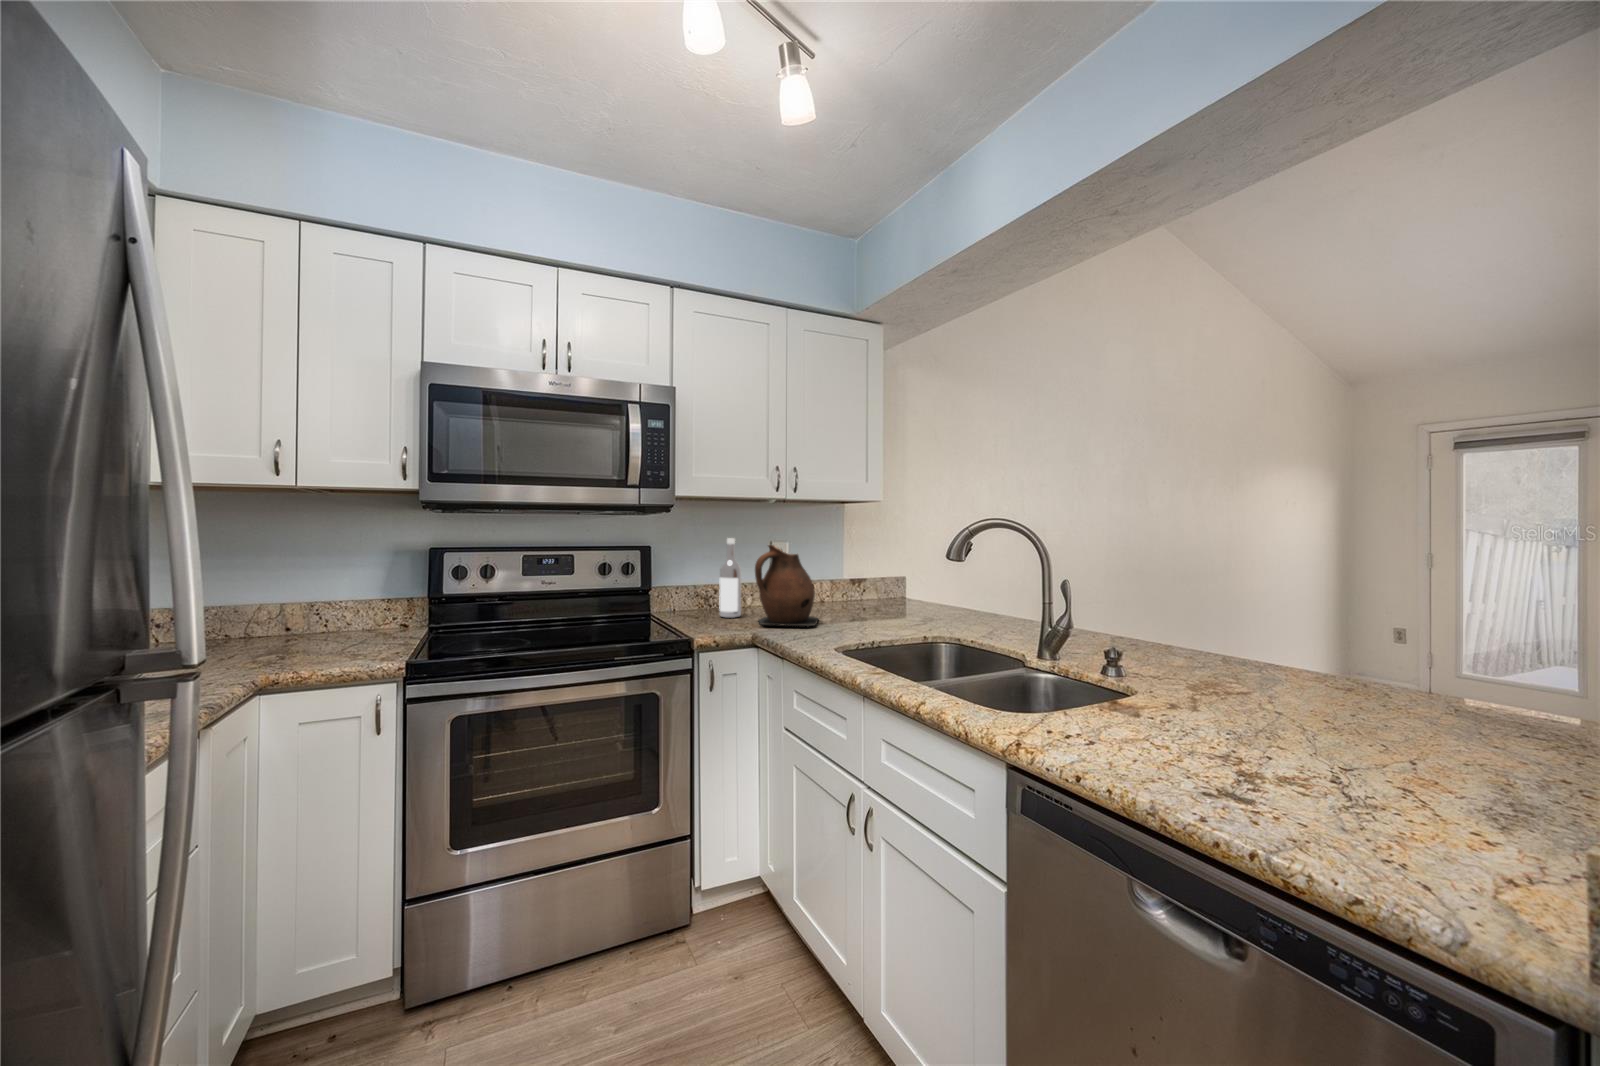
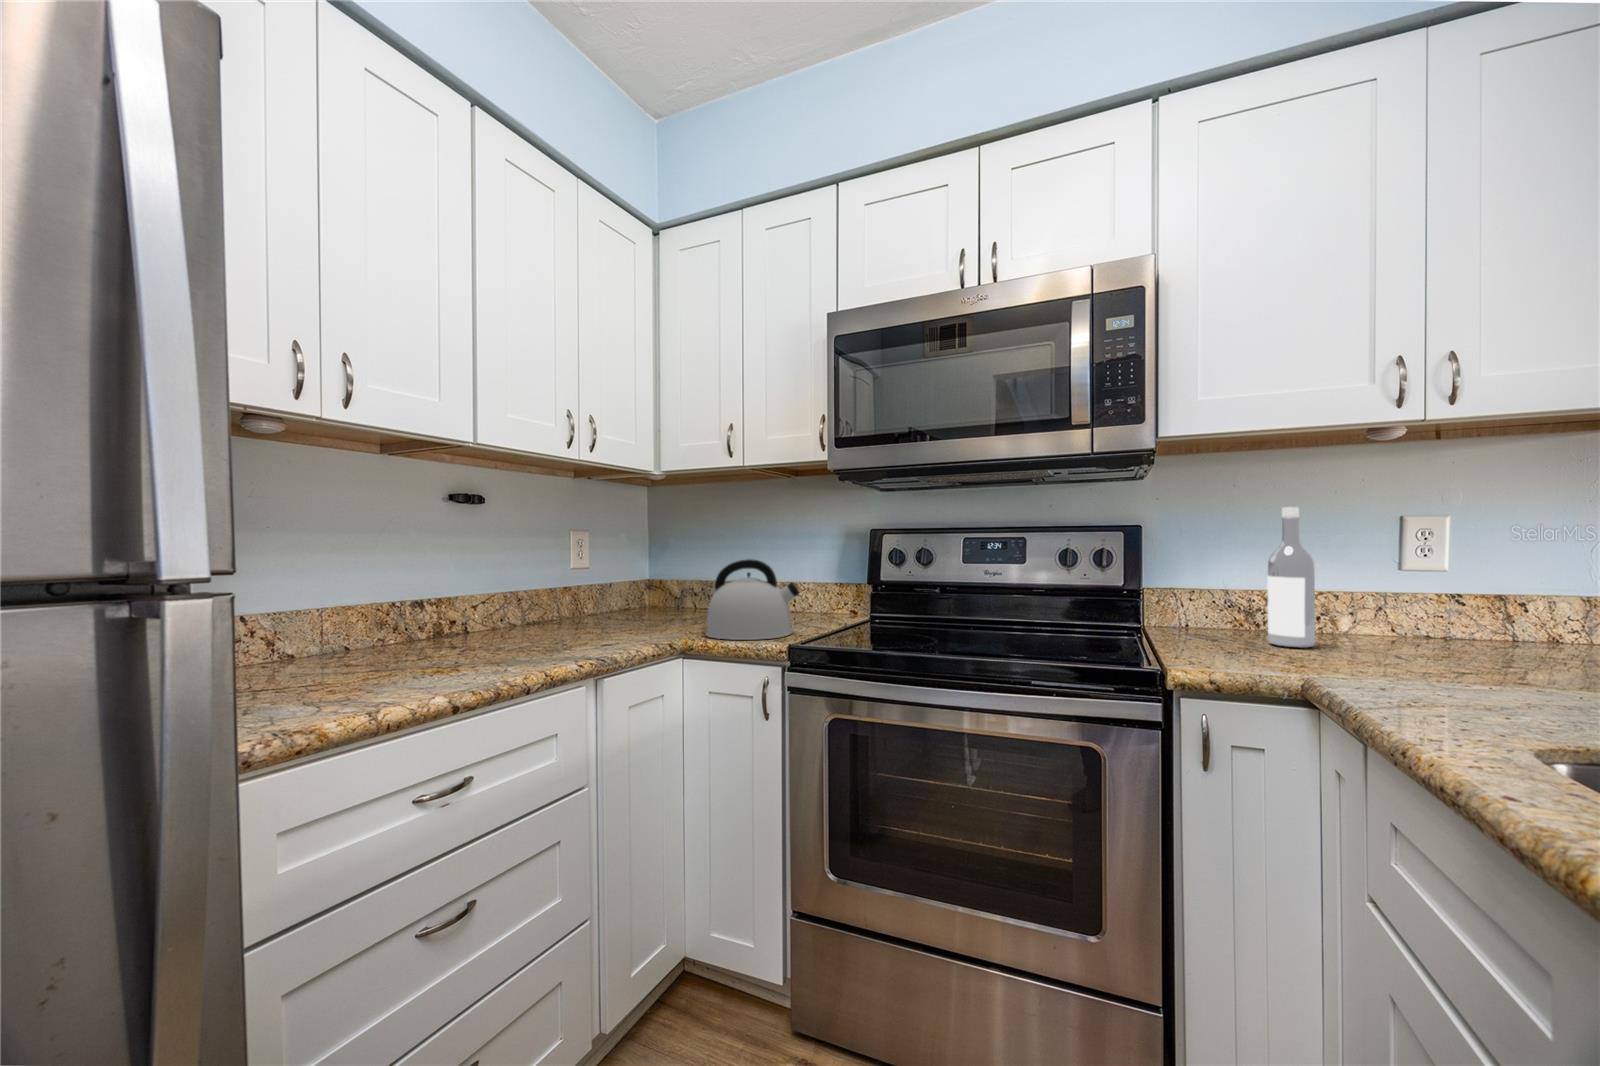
ceramic pitcher: present [755,545,819,627] -> none [1329,513,1521,687]
kettle: none [259,583,380,667] -> present [706,559,800,640]

